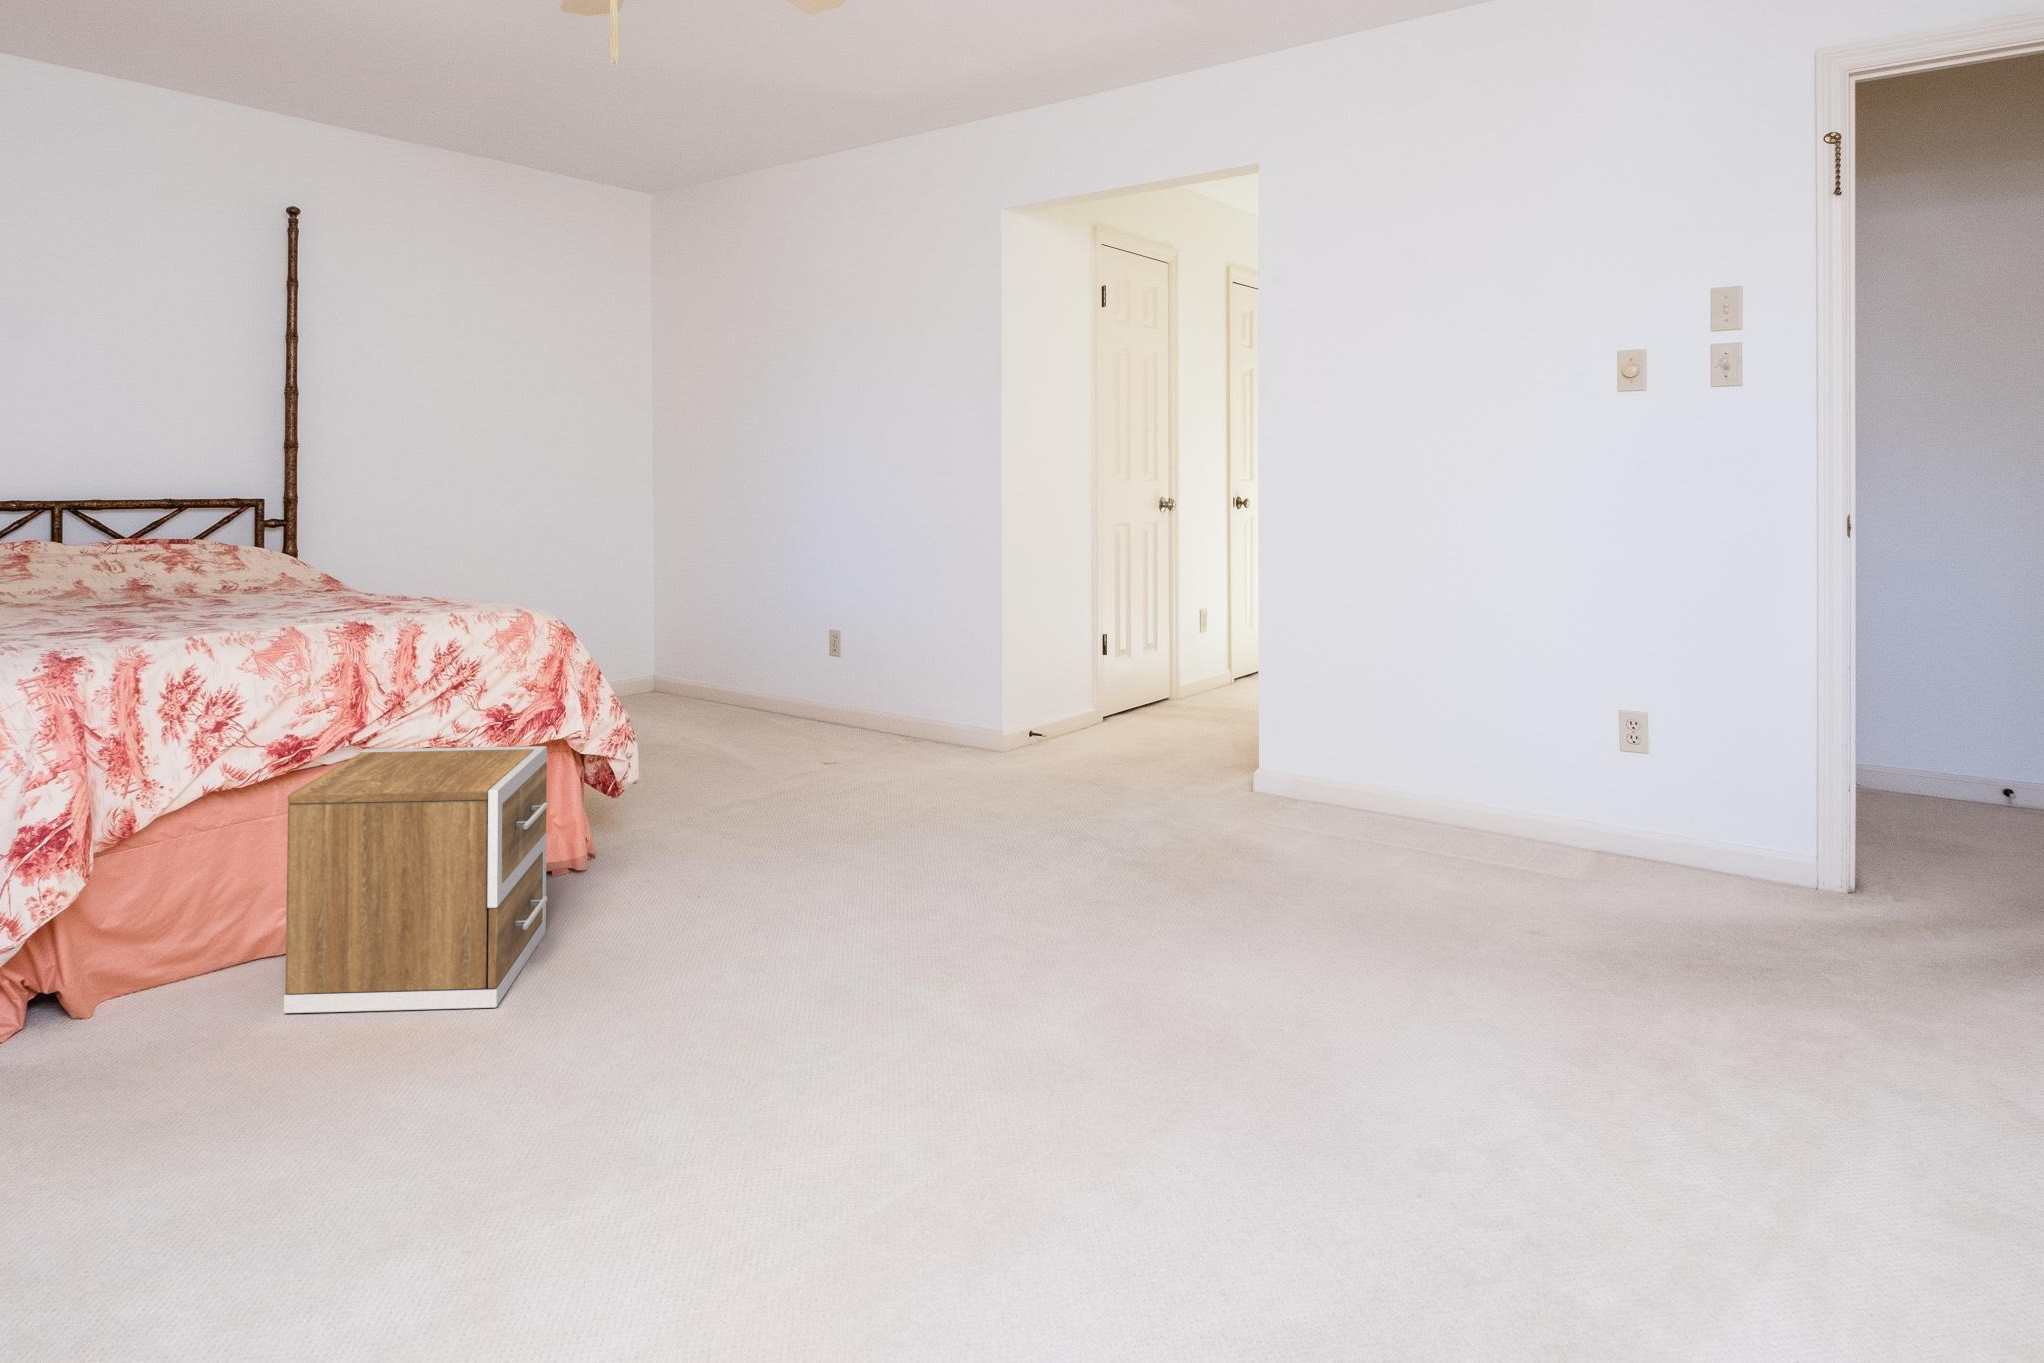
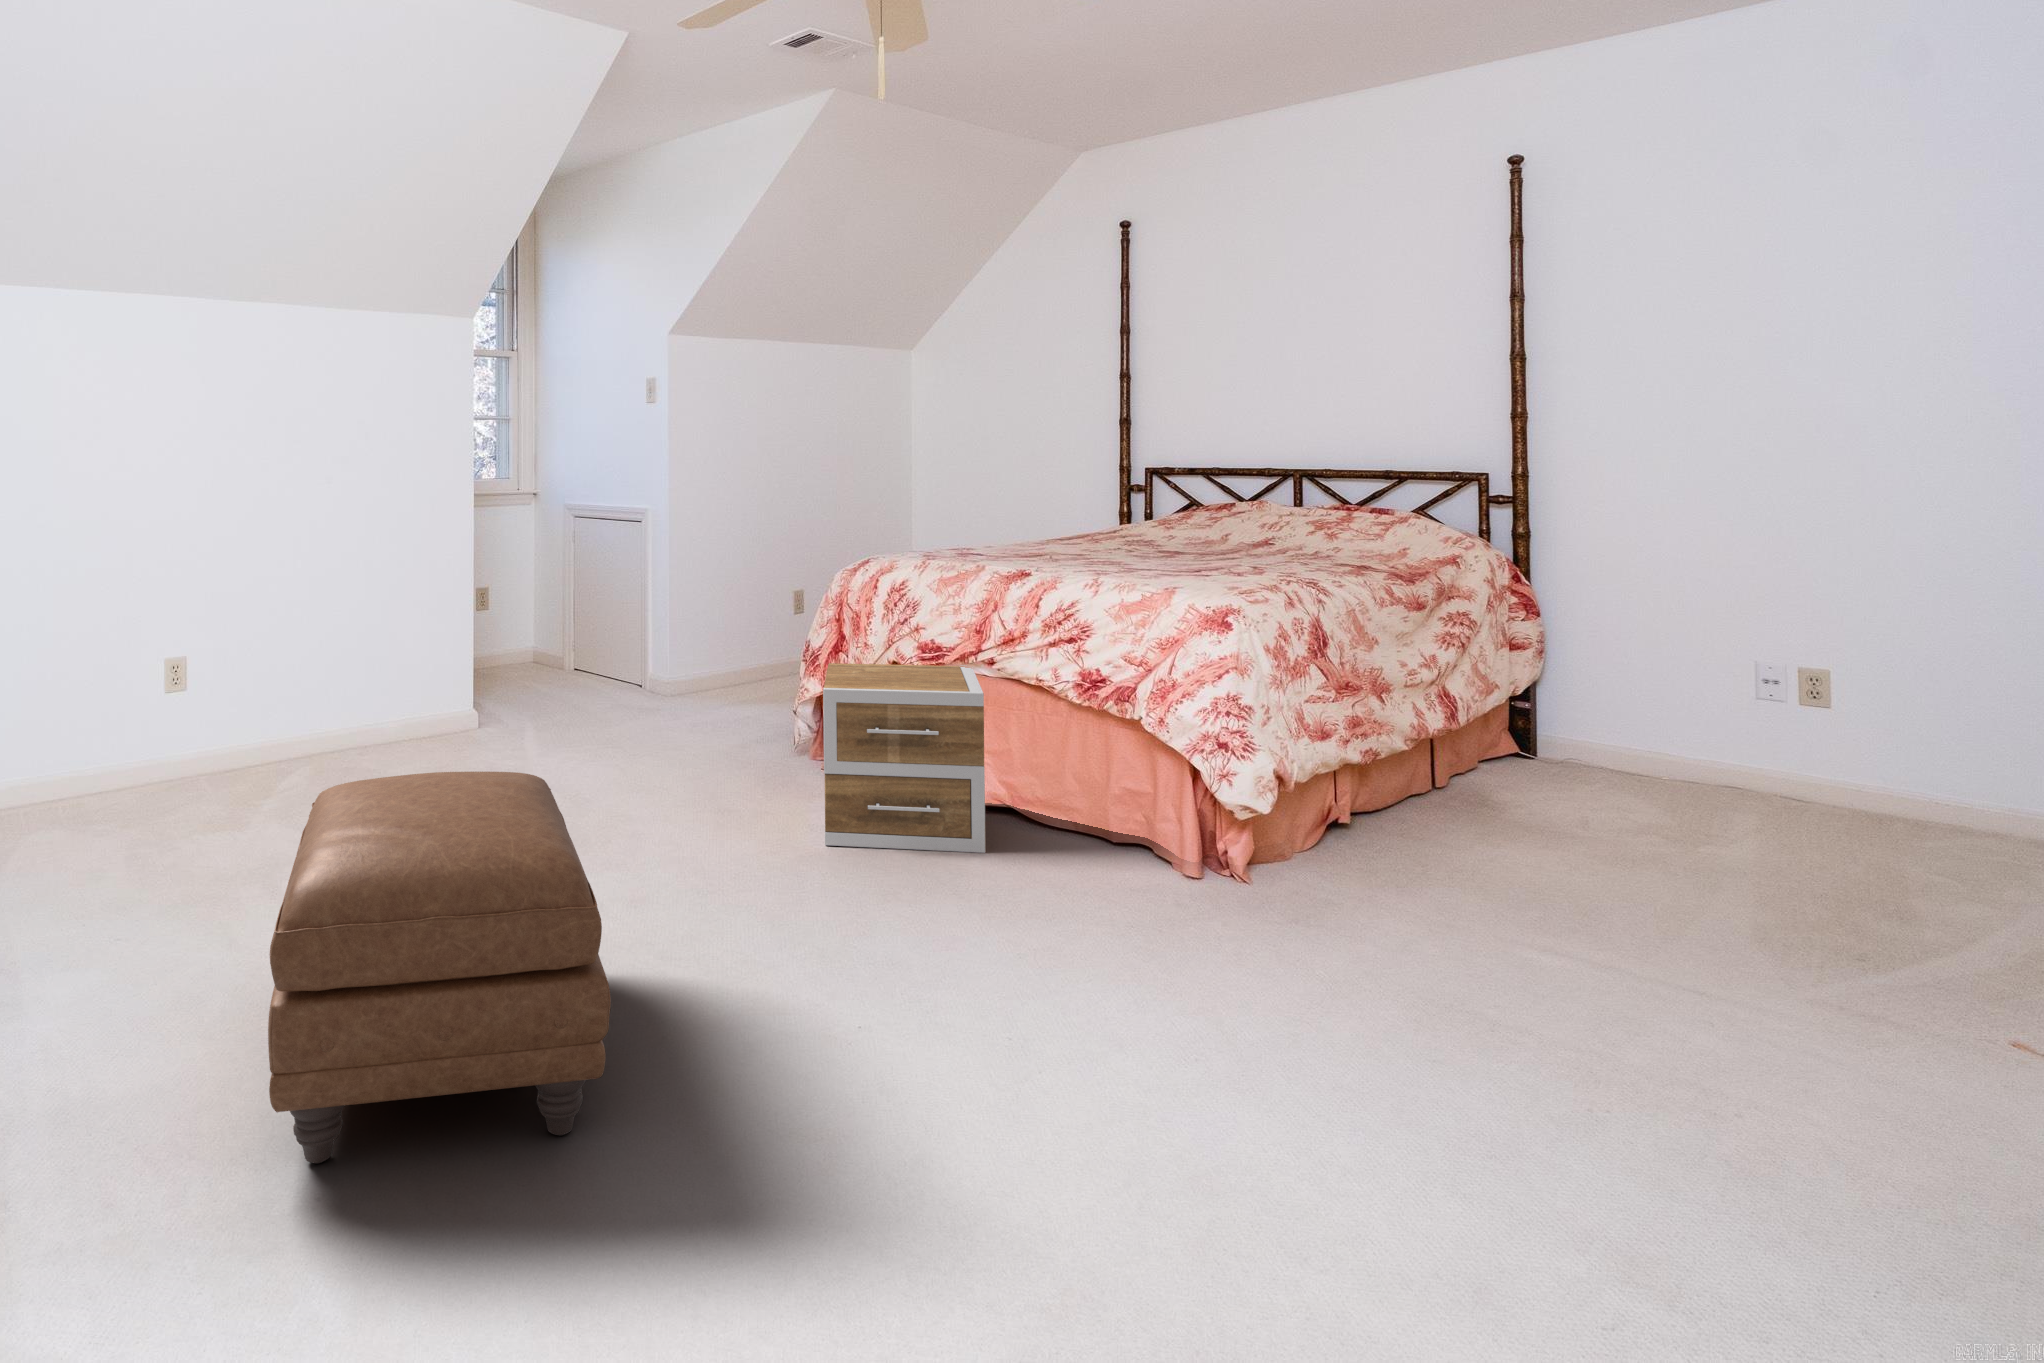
ottoman: none [959,819,1521,1269] -> present [268,772,611,1164]

